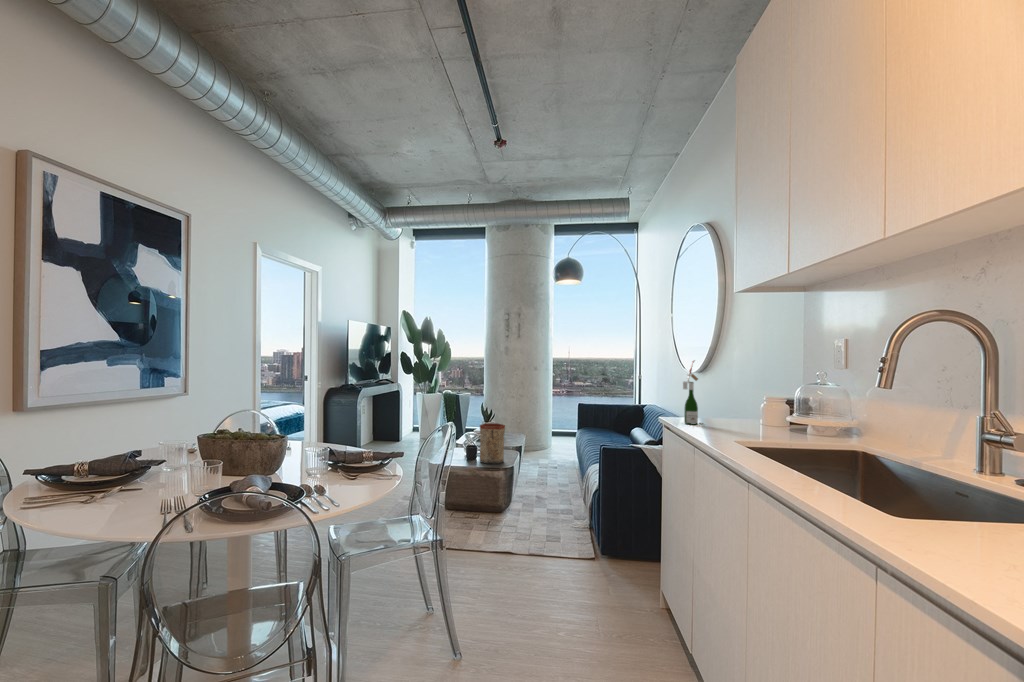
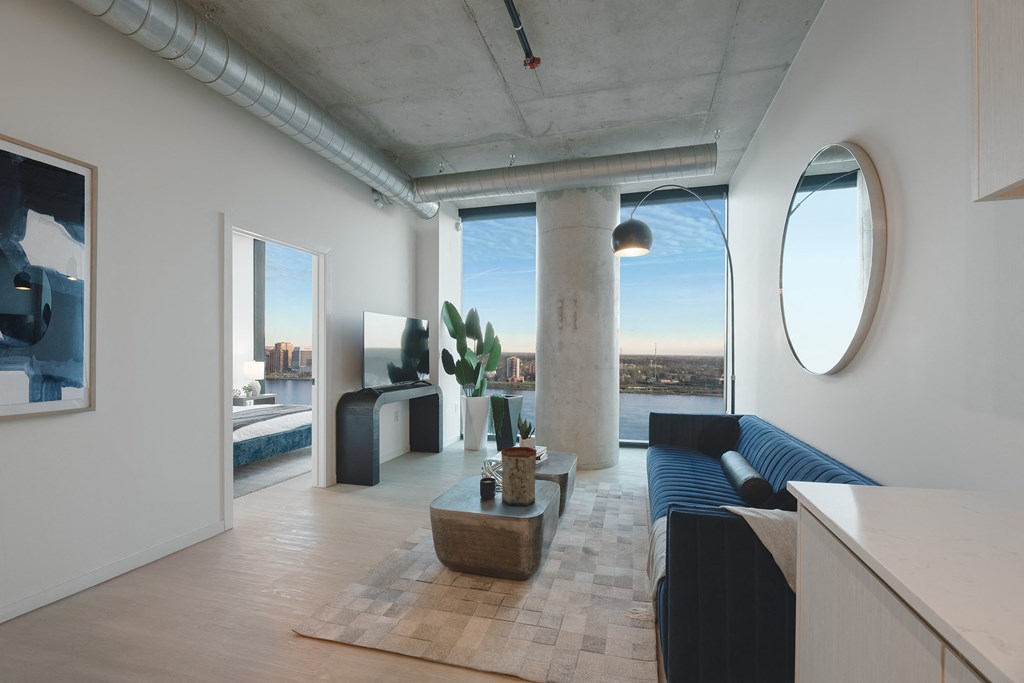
wine bottle: present [683,361,703,424] -> none [866,368,927,528]

